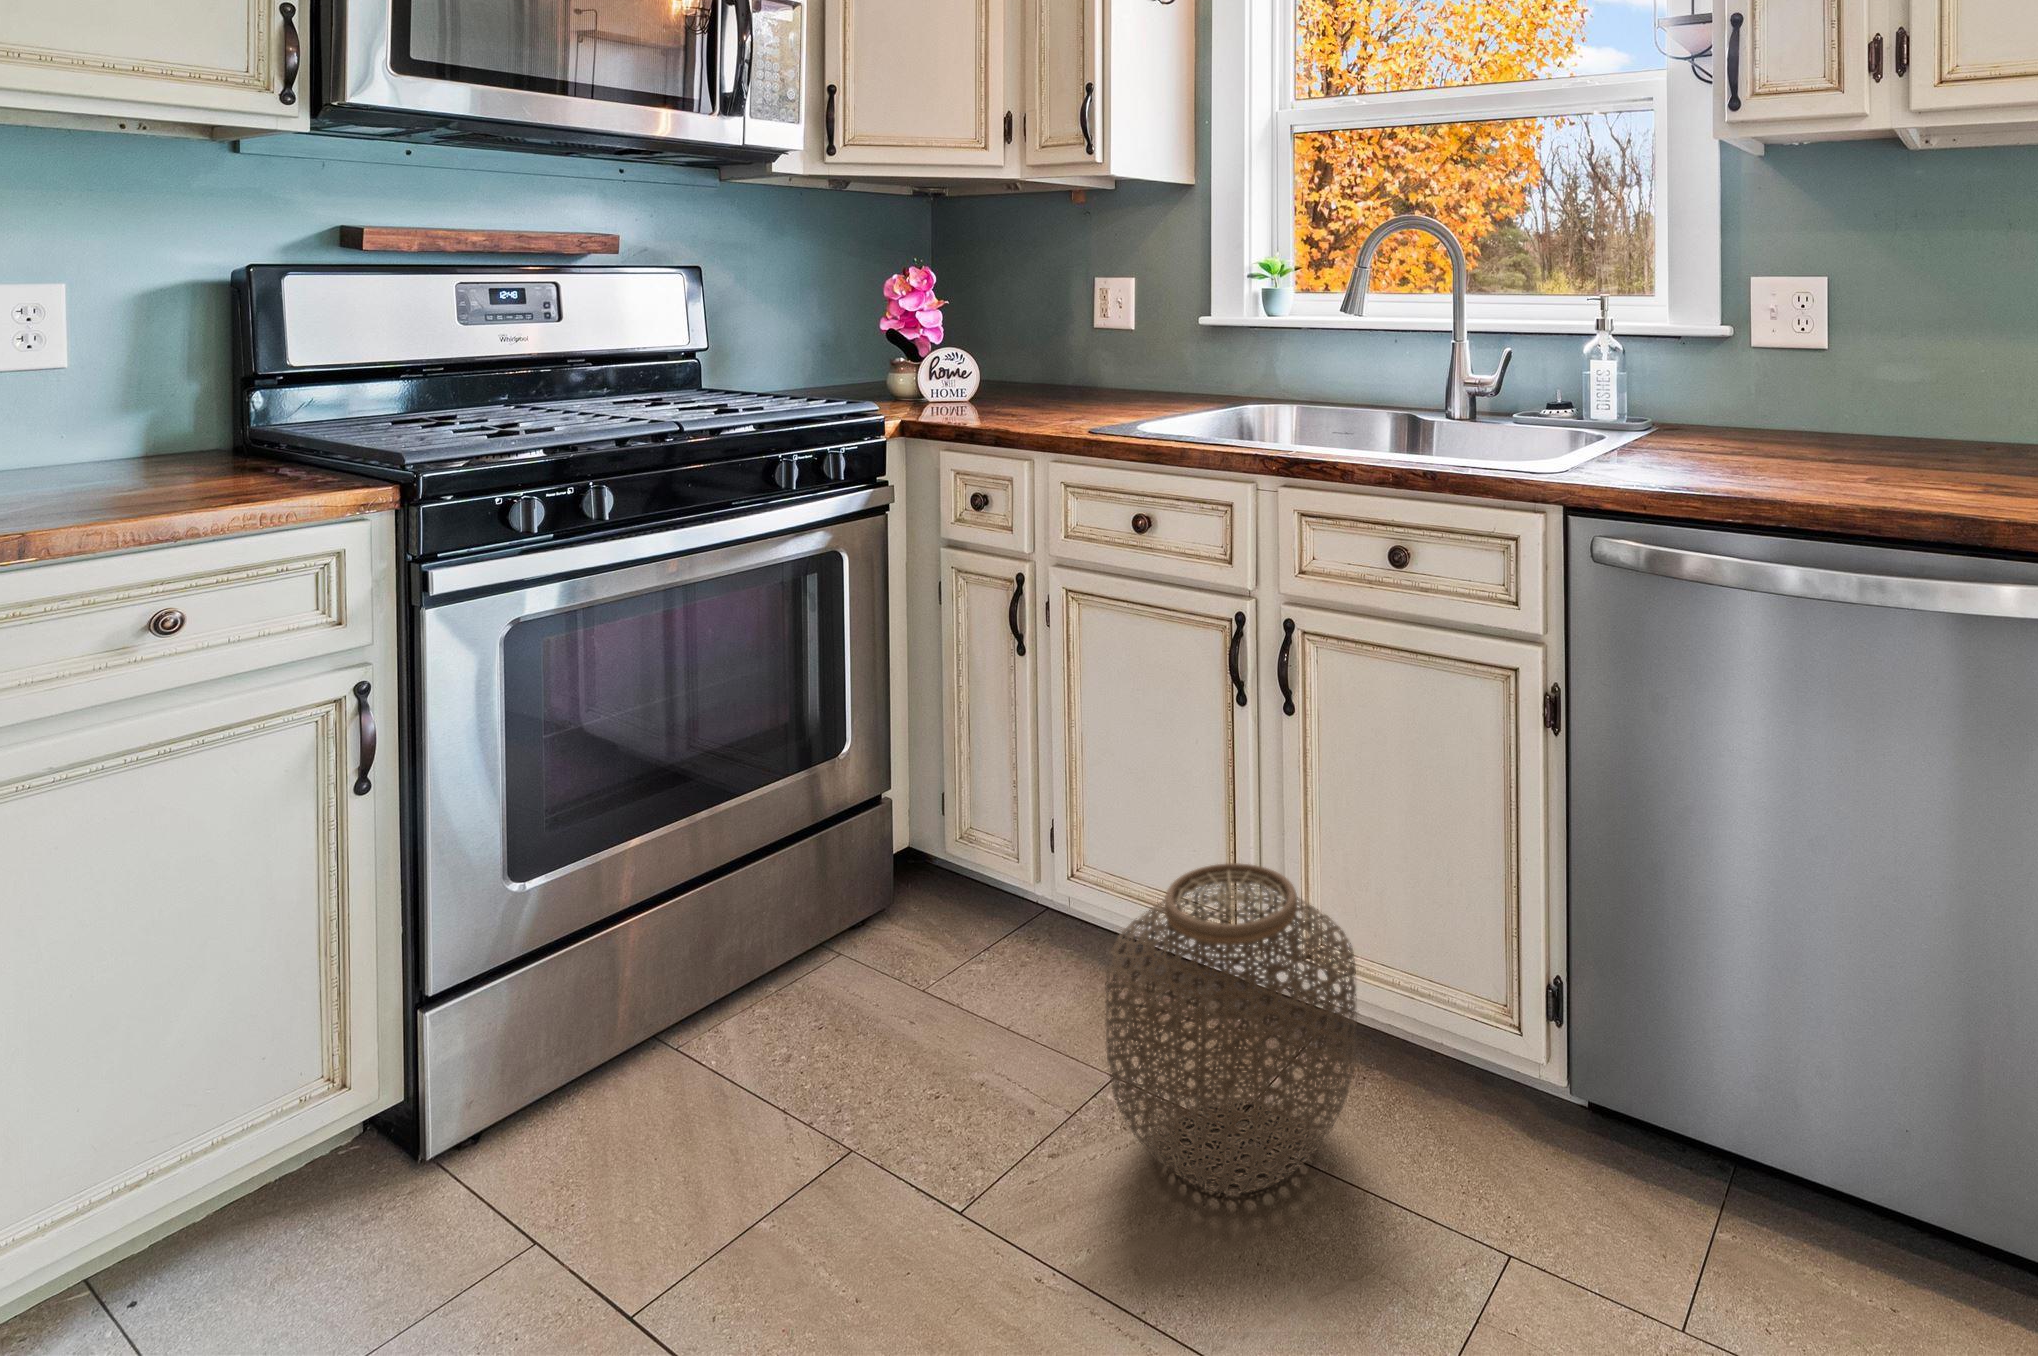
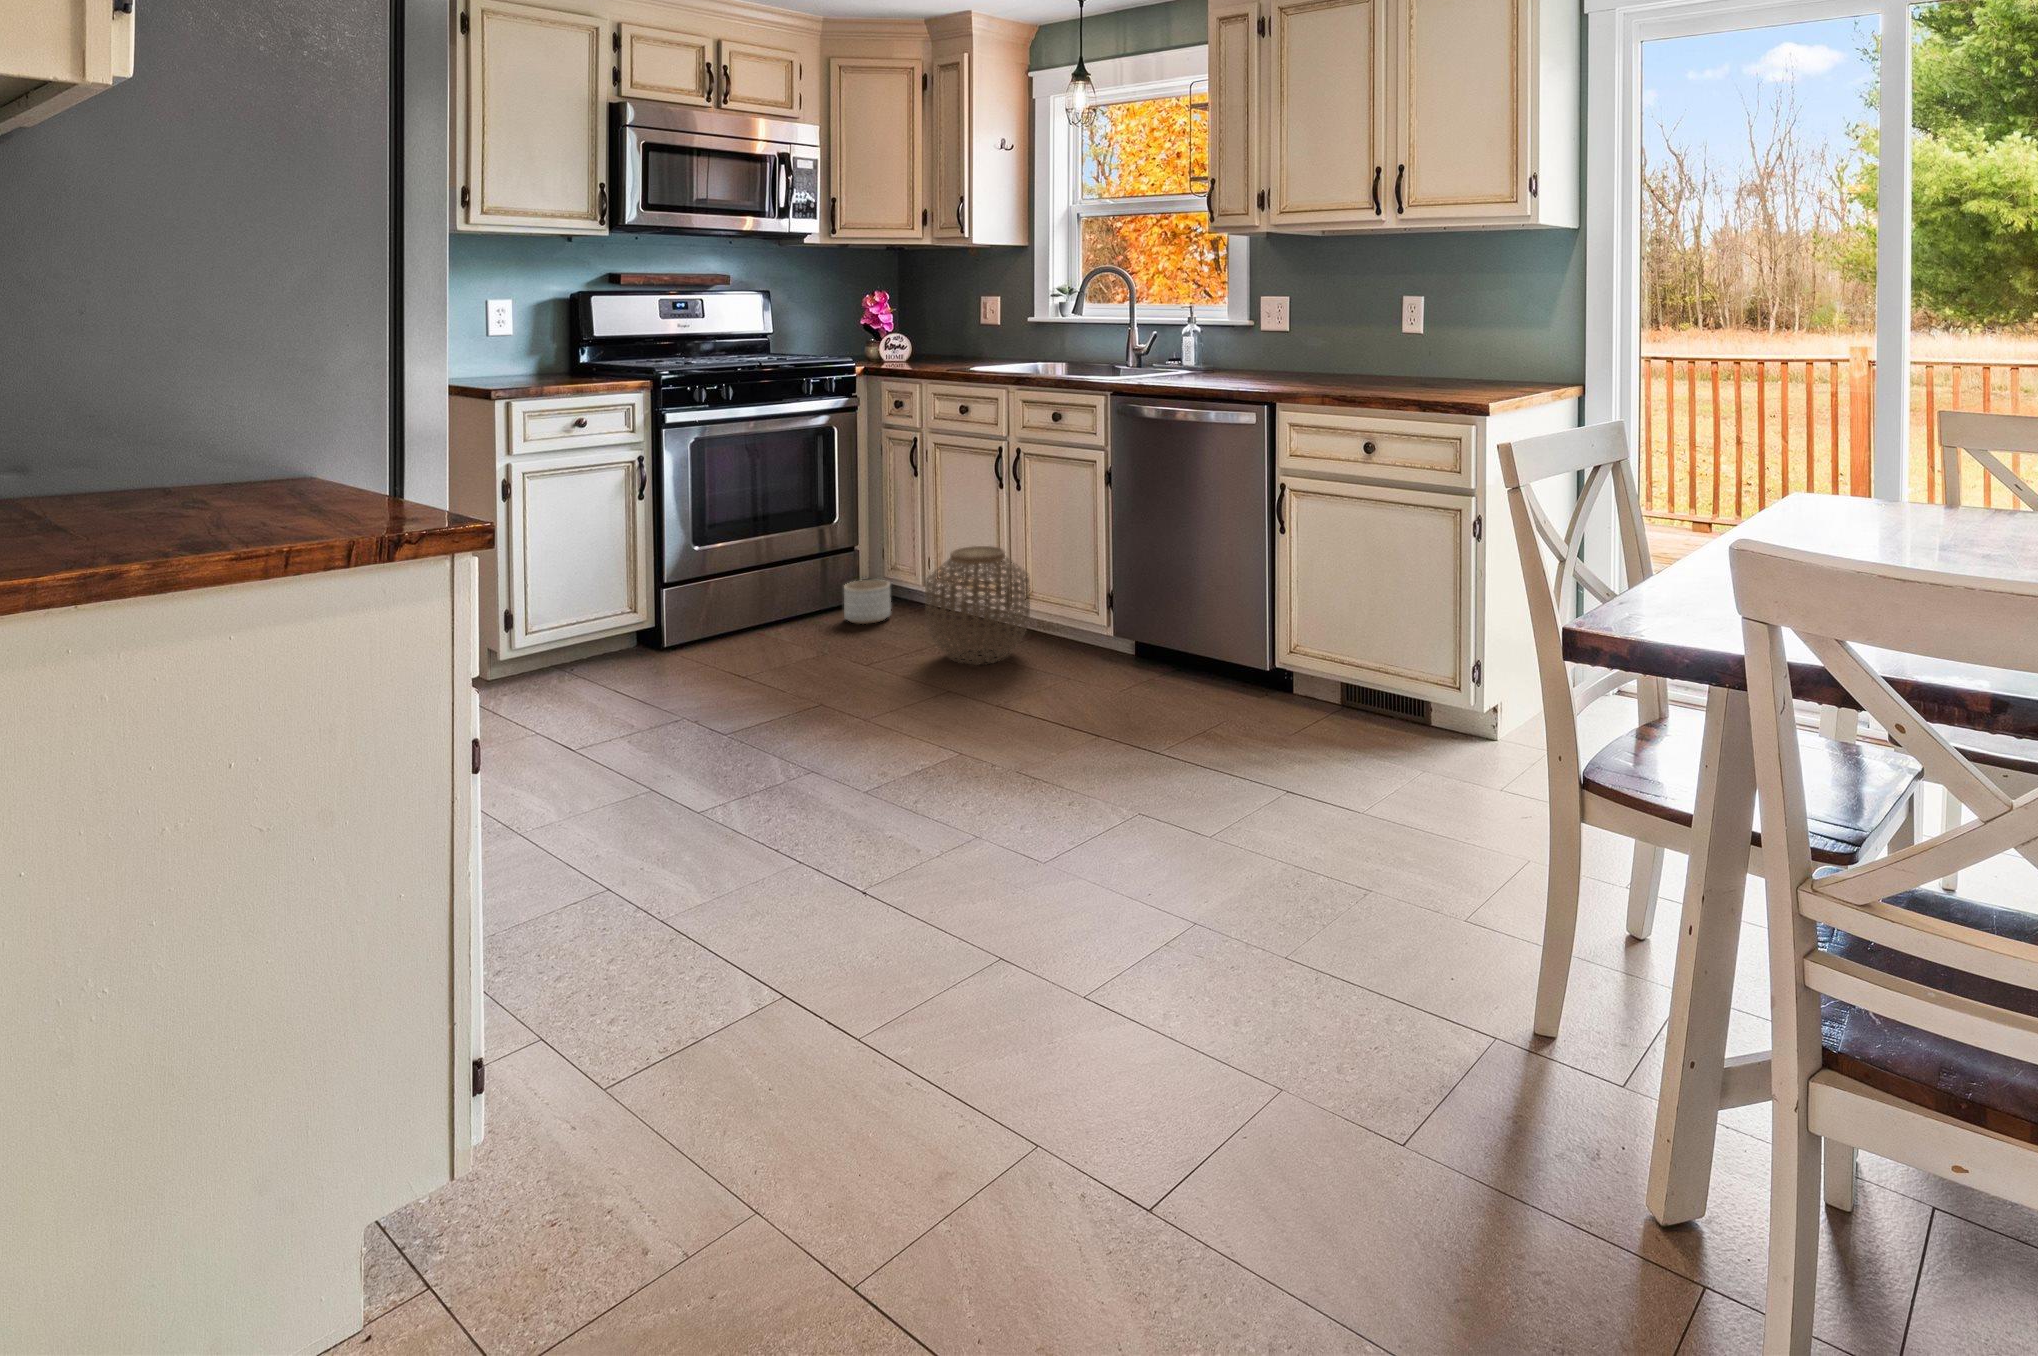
planter: none [875,872,976,989] -> present [844,580,891,624]

